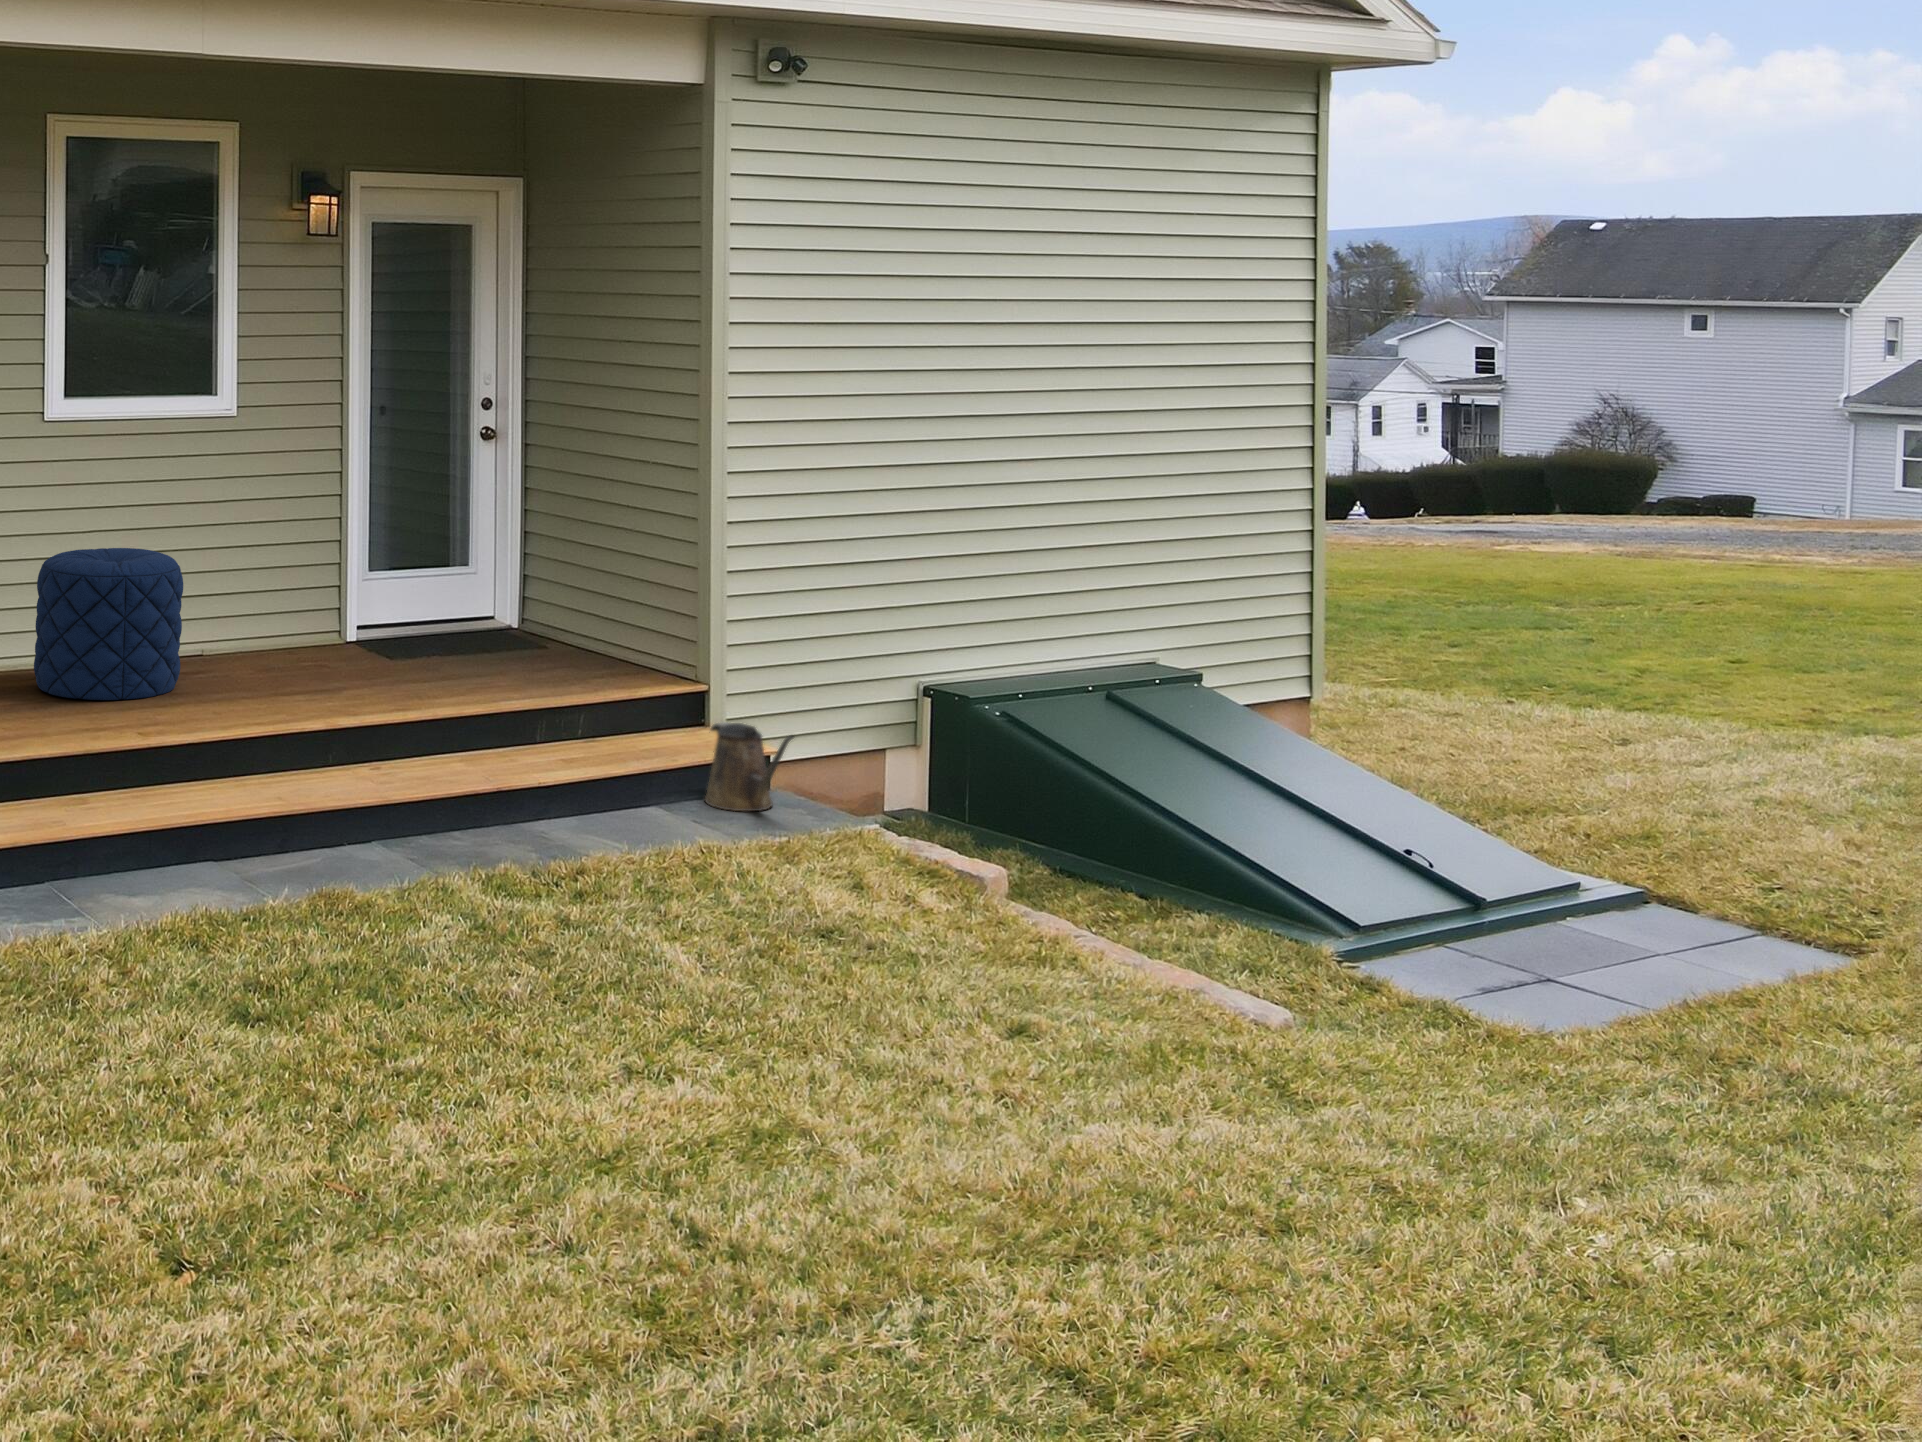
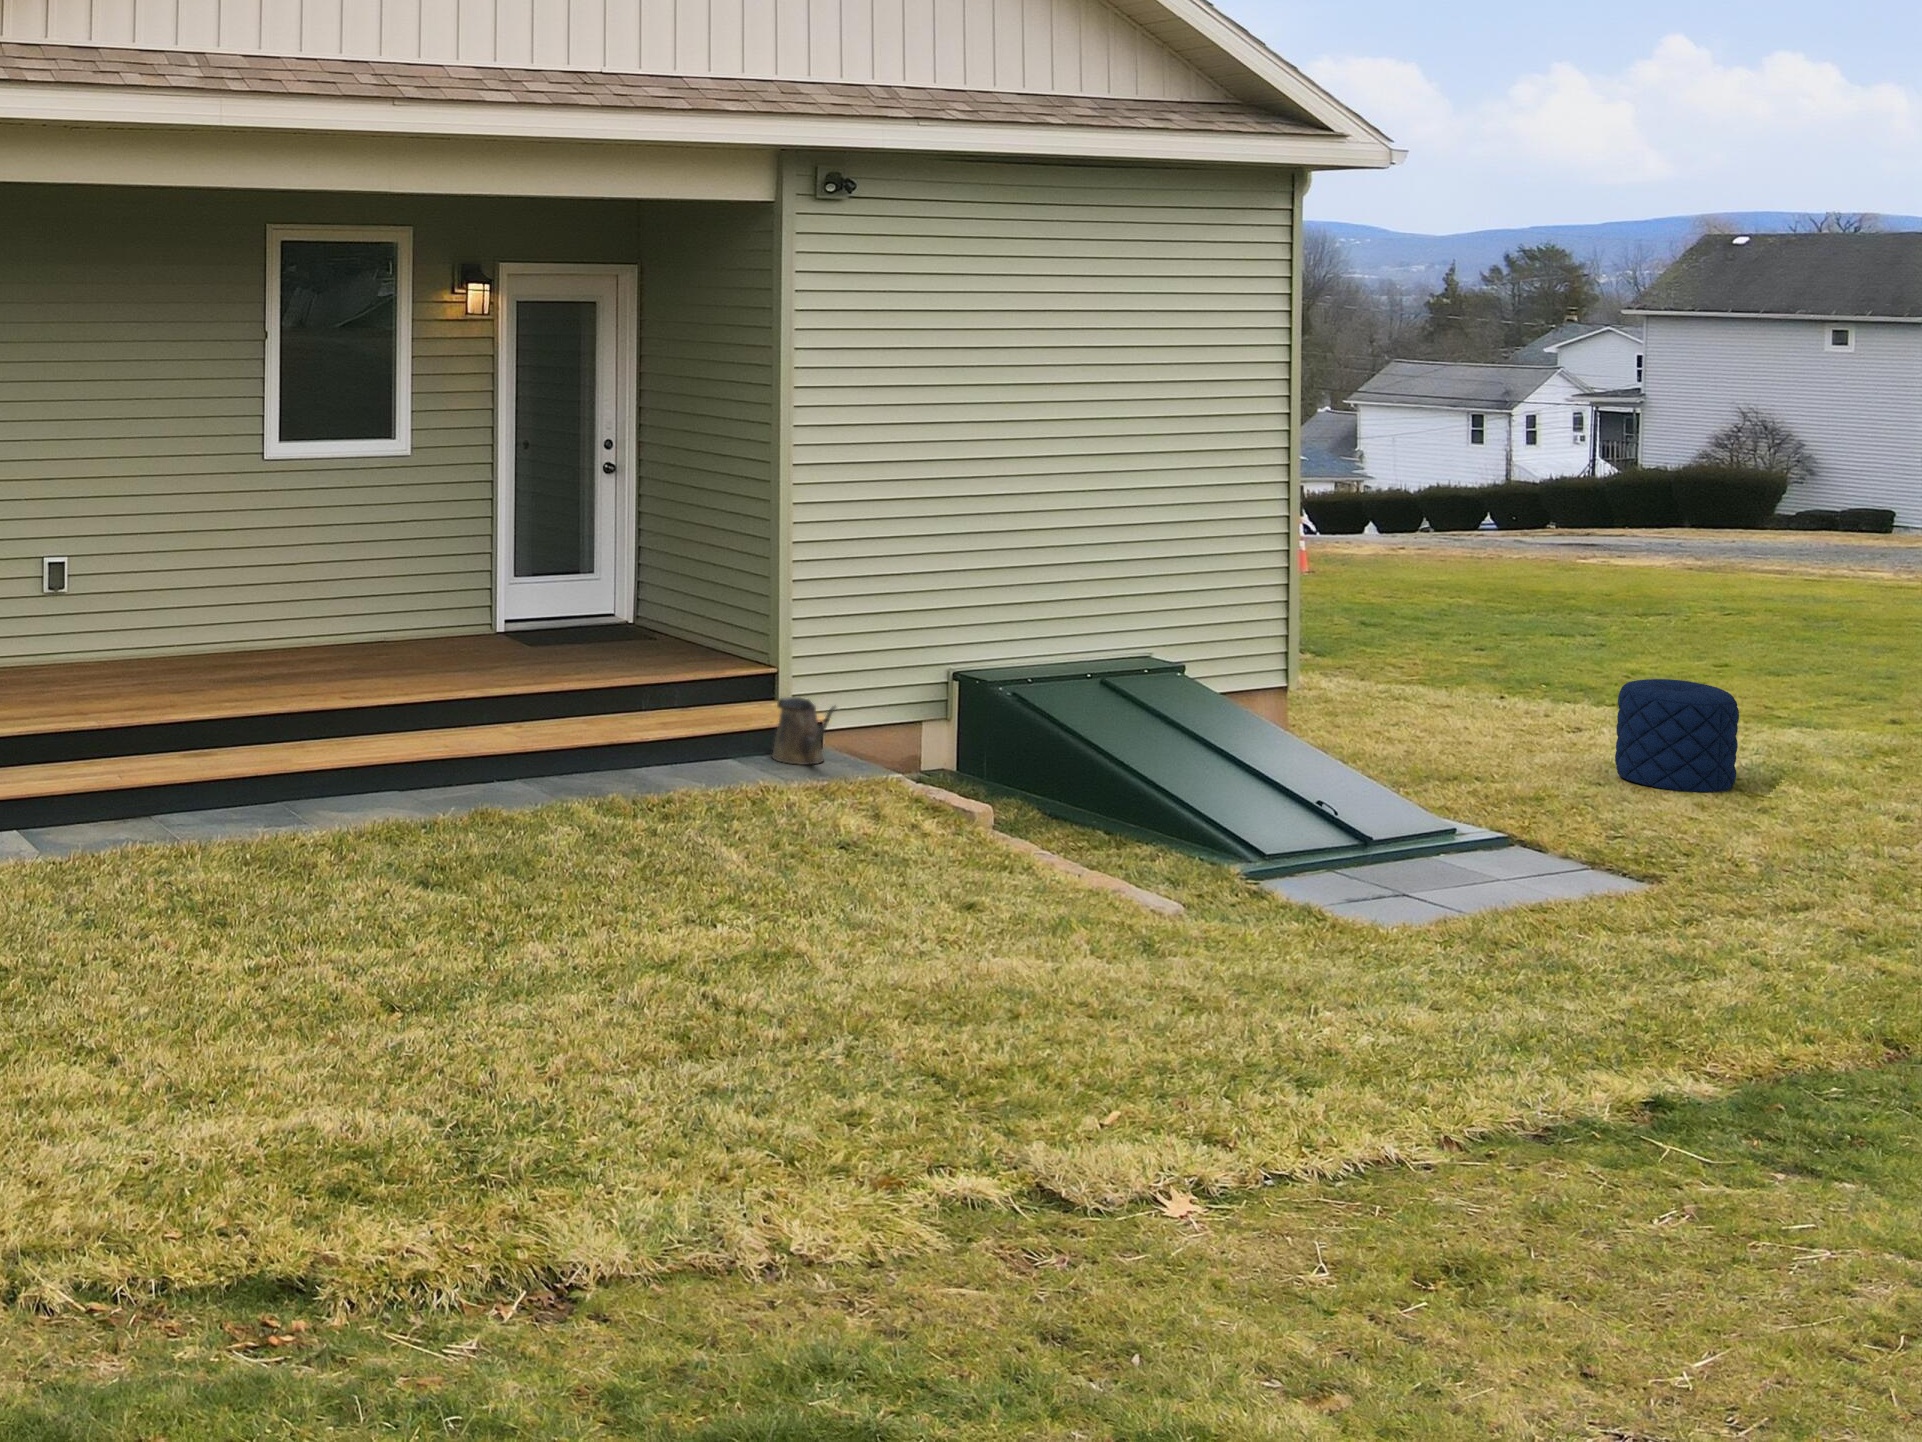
pouf: present [34,548,183,700] -> present [1615,679,1739,792]

